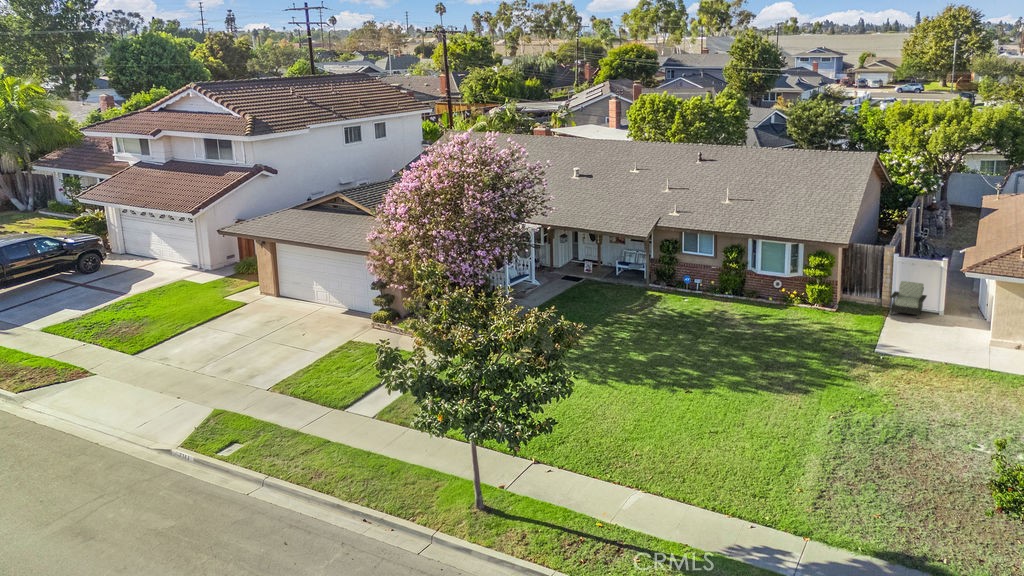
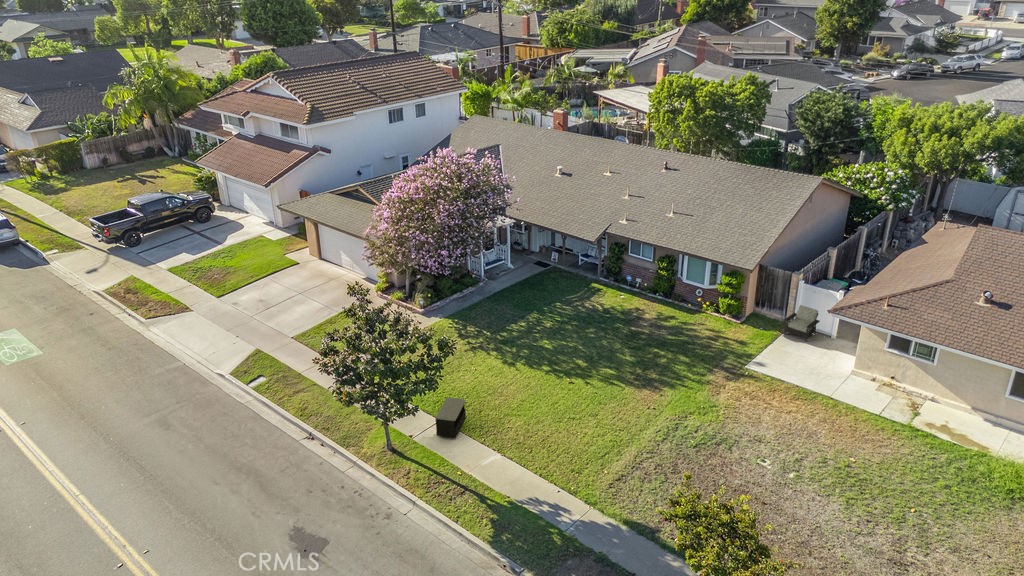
storage bench: none [559,392,586,440] -> present [435,397,466,439]

